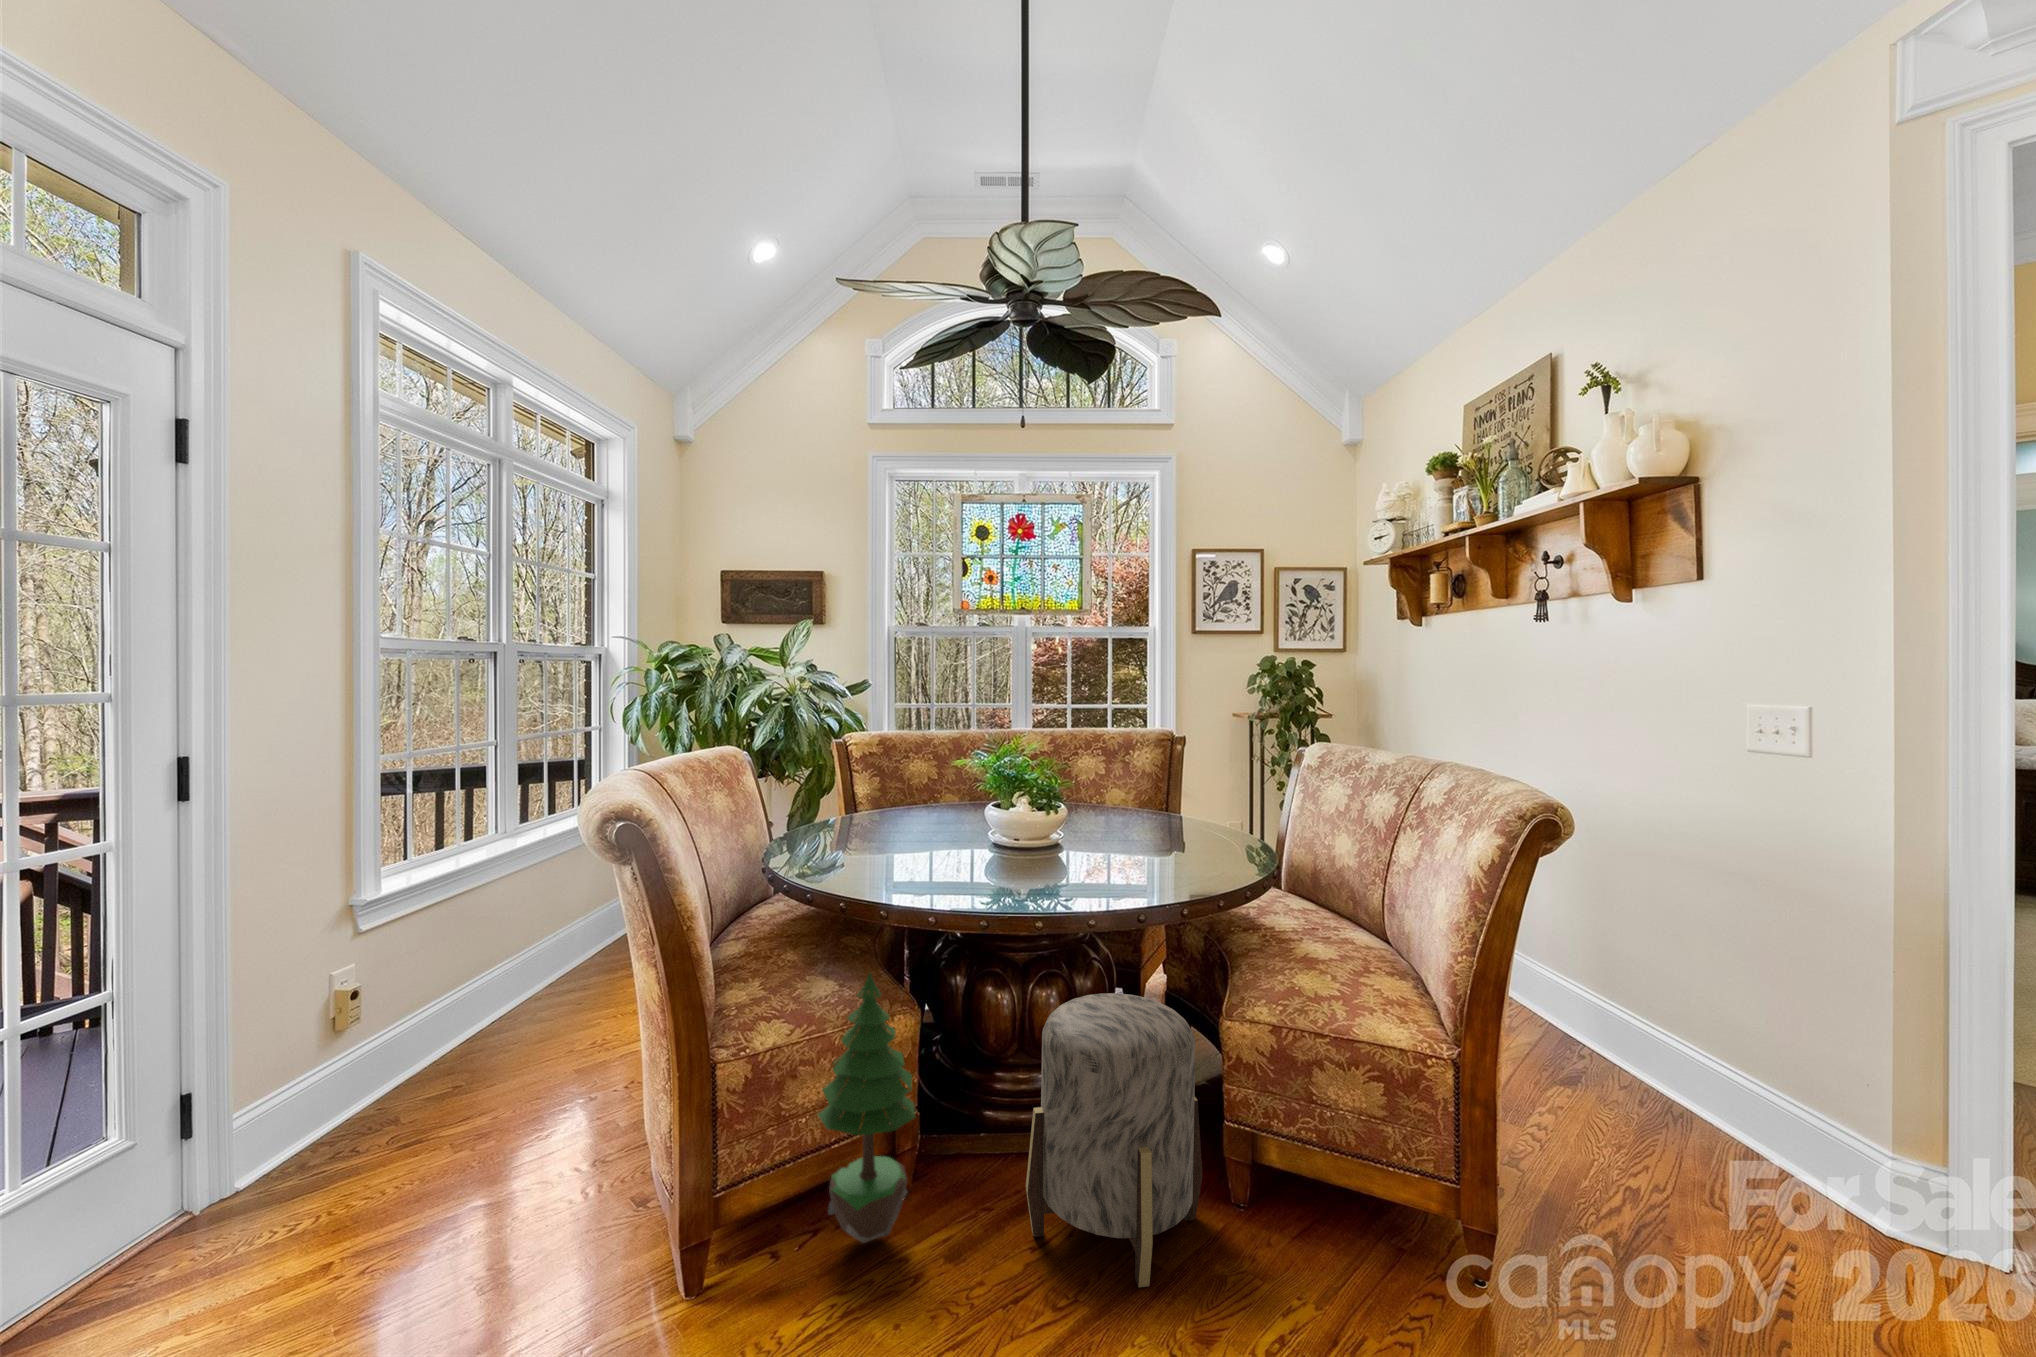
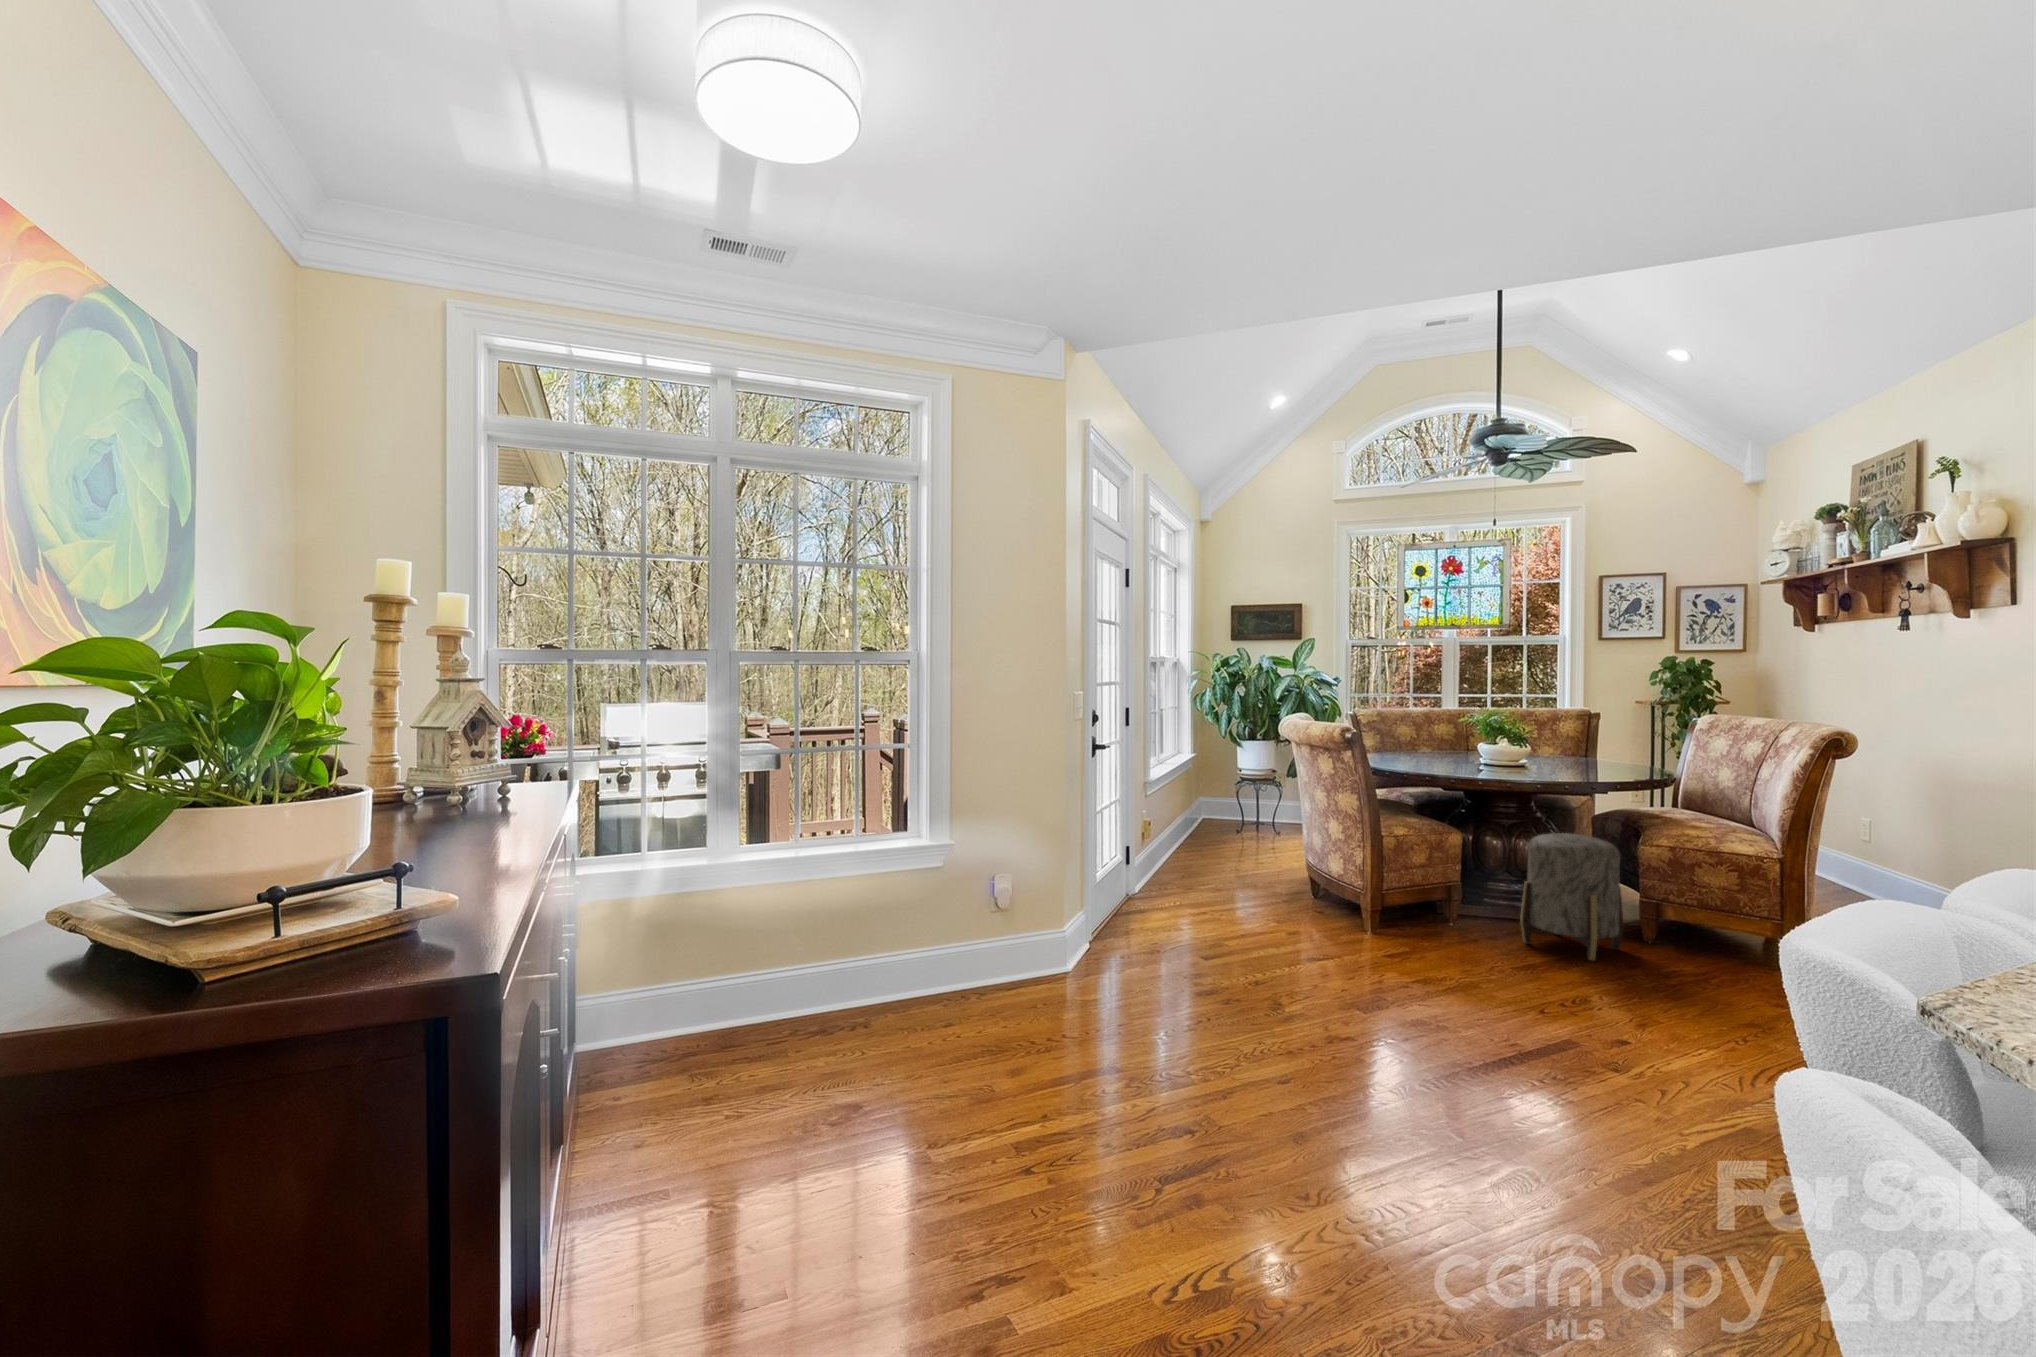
potted tree: present [818,974,915,1243] -> none [1411,807,1462,935]

